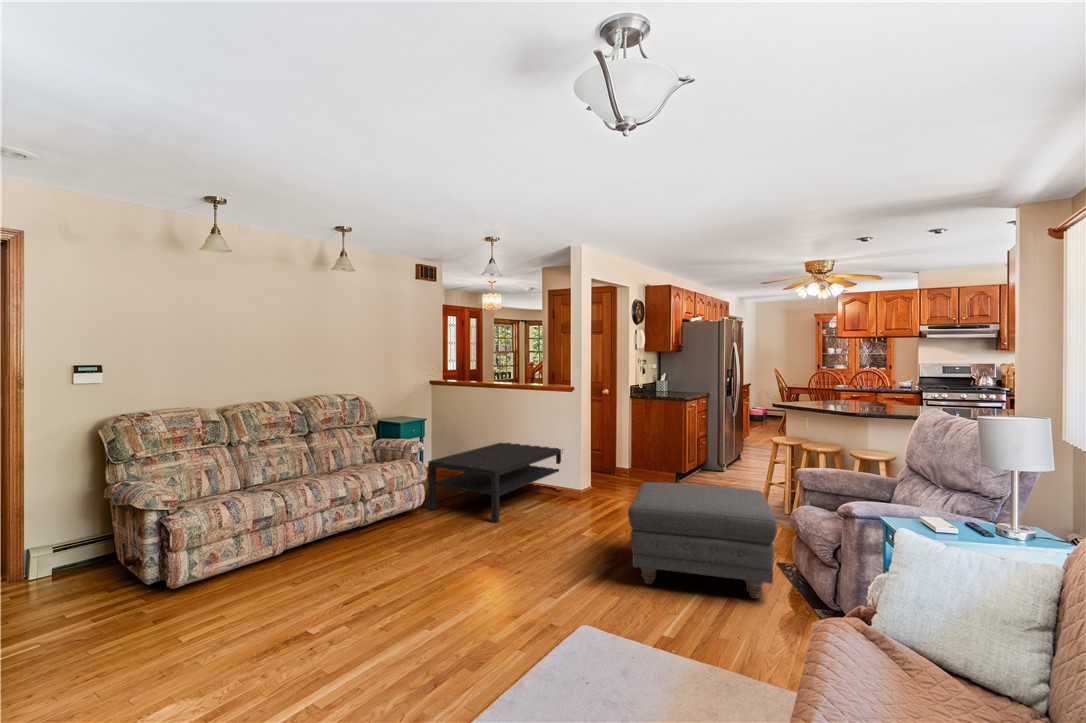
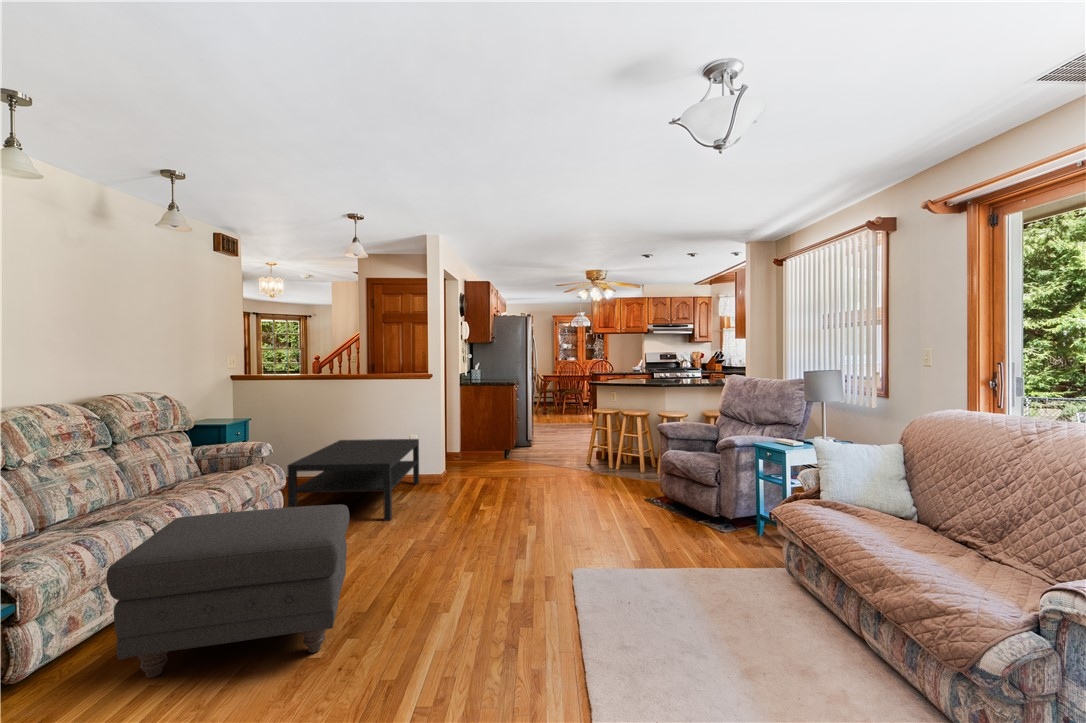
ottoman: present [628,482,777,599] -> present [106,504,349,678]

